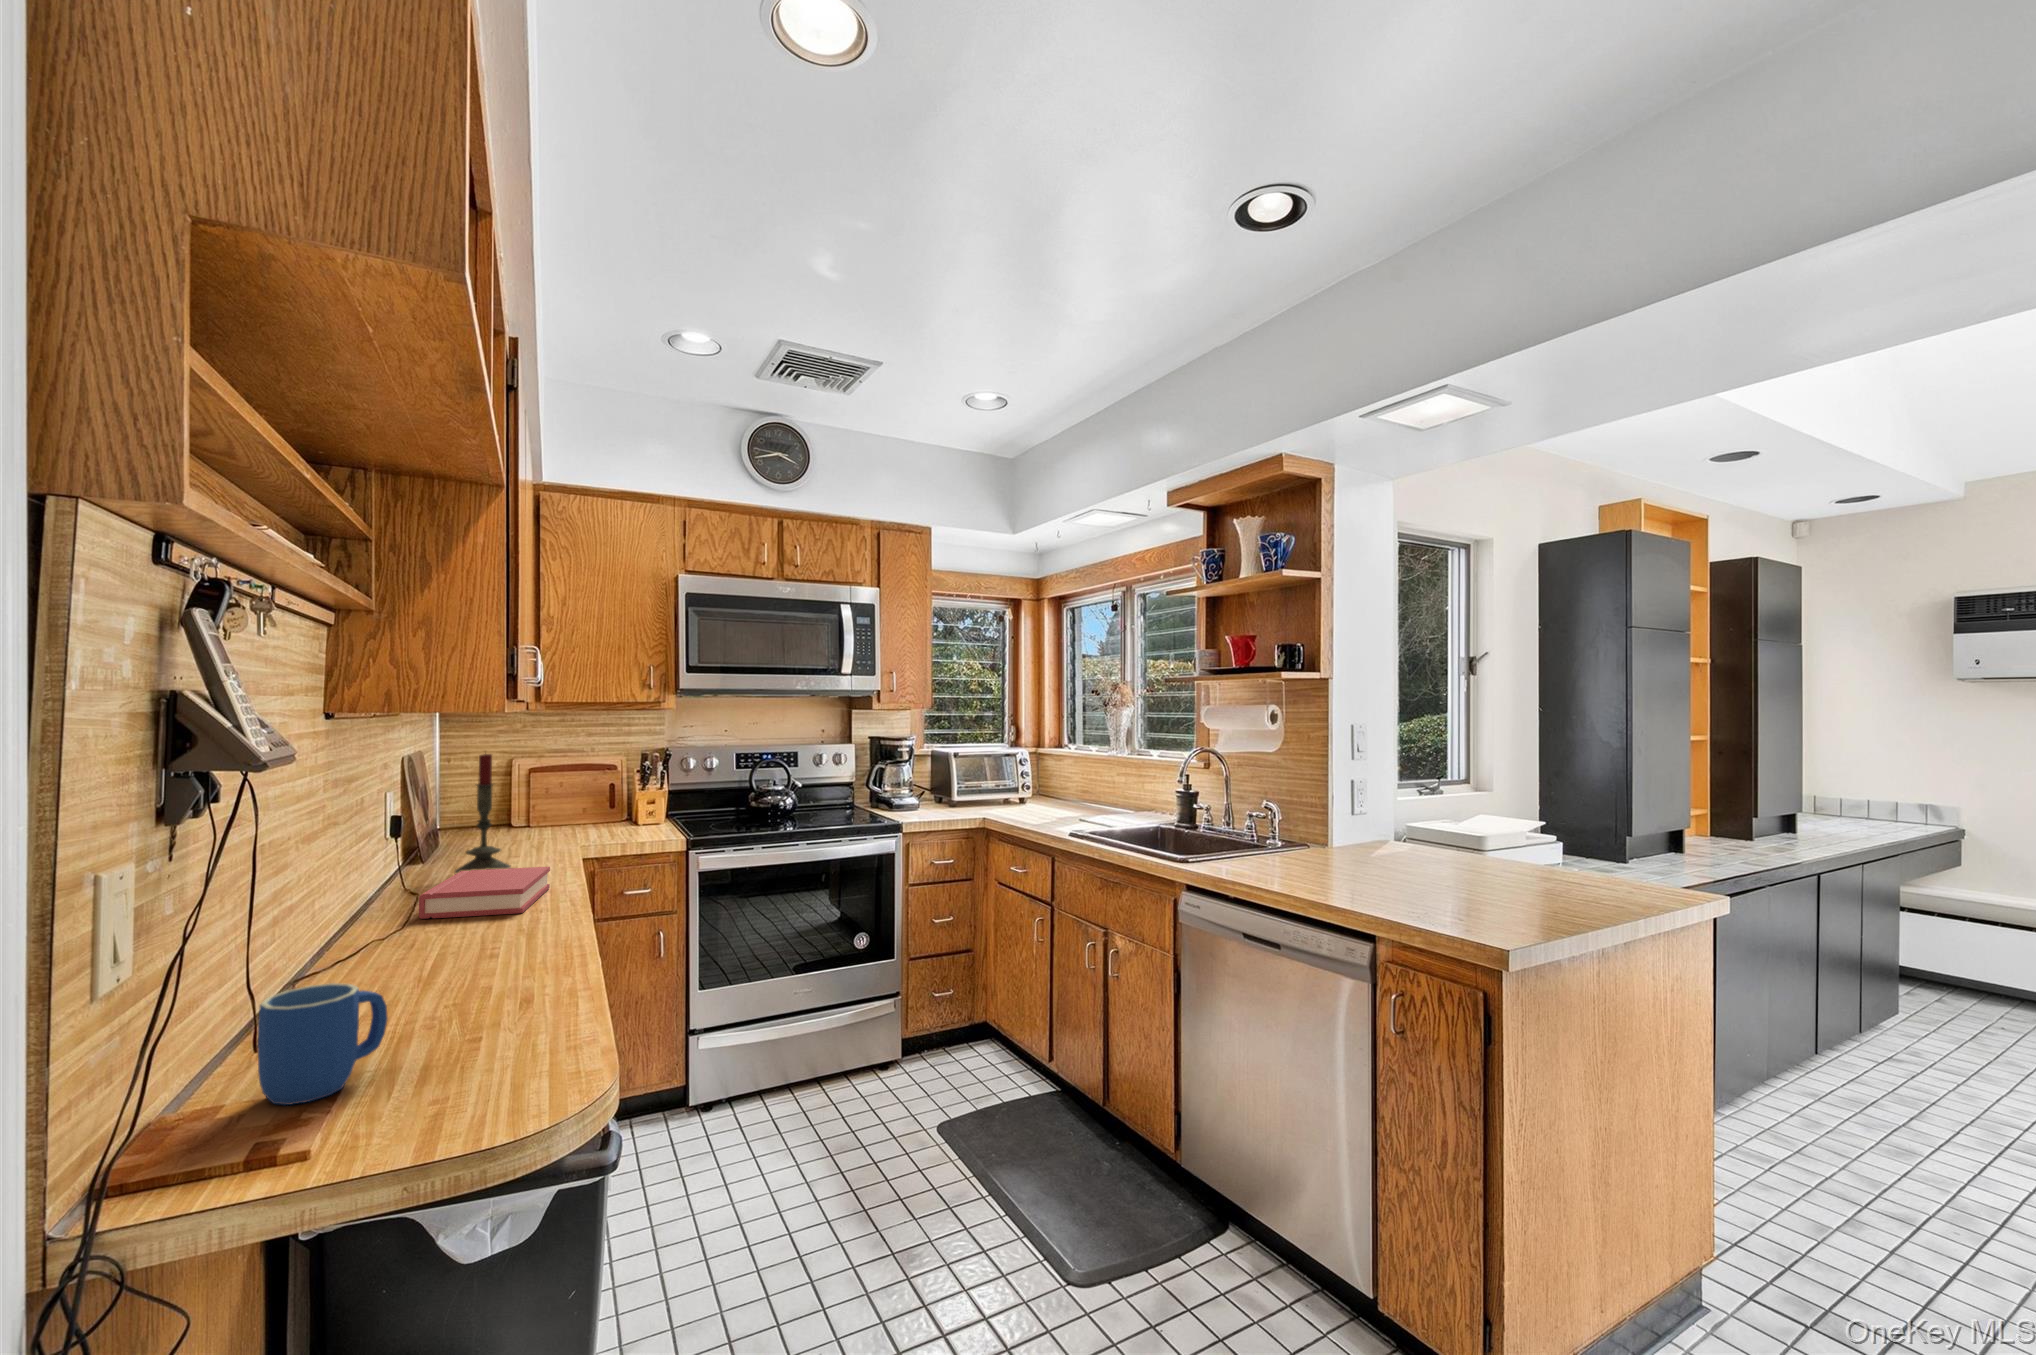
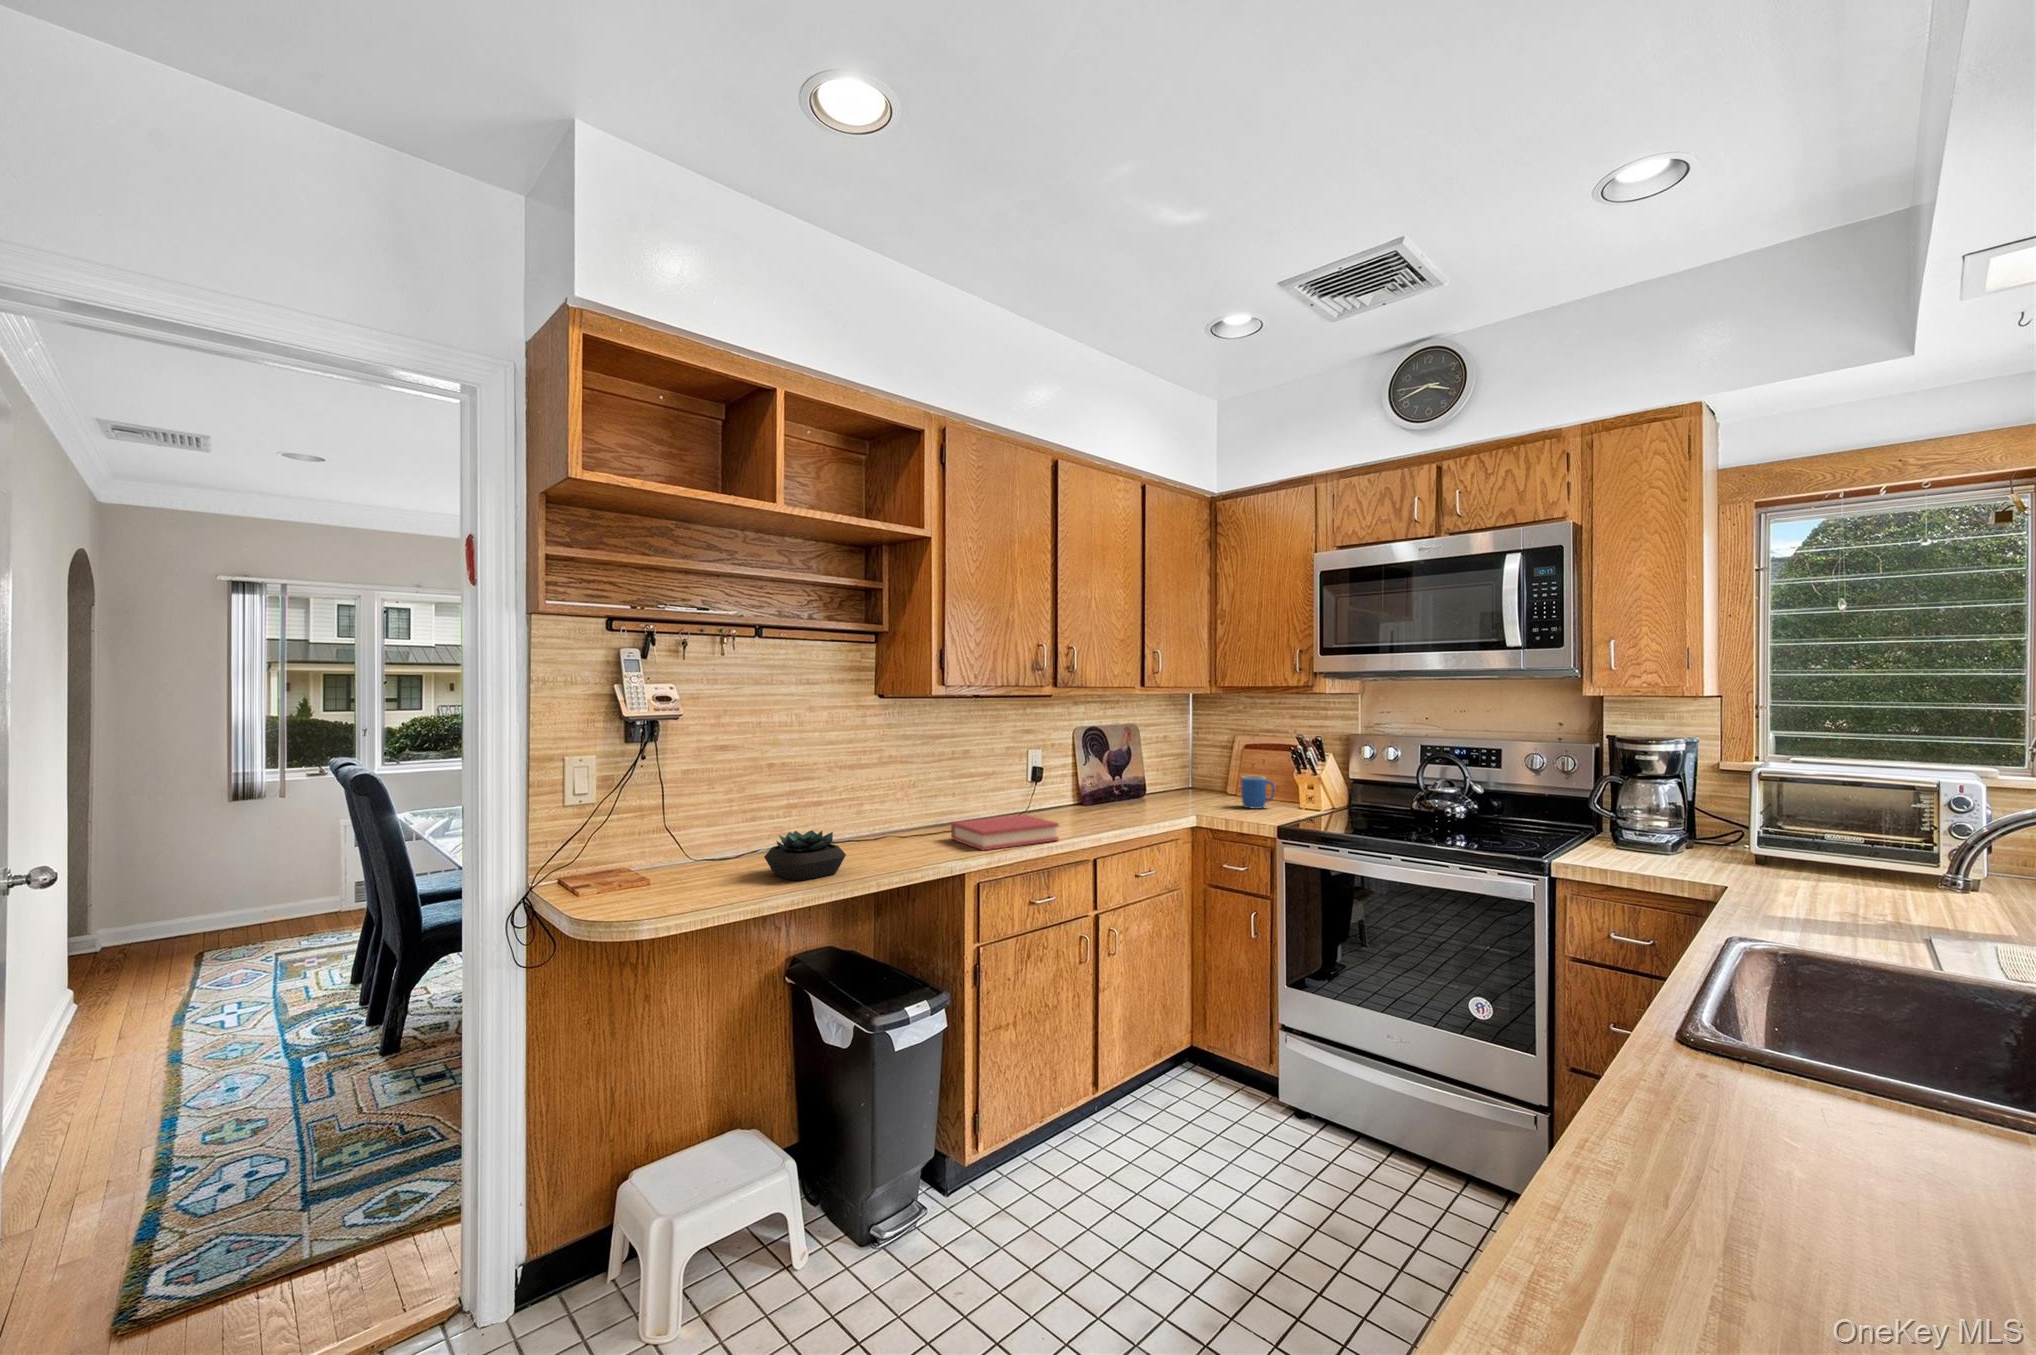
candle: present [455,754,510,873] -> none [1066,725,1104,826]
succulent plant: none [373,916,503,1002] -> present [764,830,846,880]
mug: present [258,983,388,1105] -> present [1241,776,1275,809]

